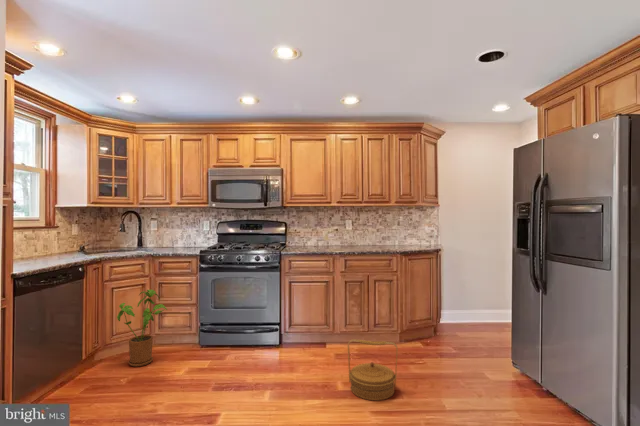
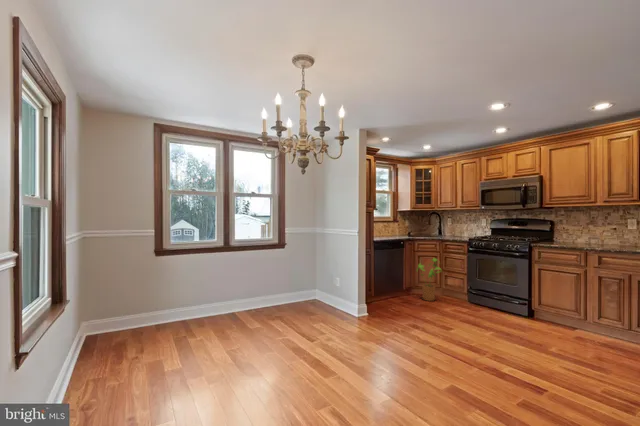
basket: present [348,339,397,400] -> none [554,316,607,373]

